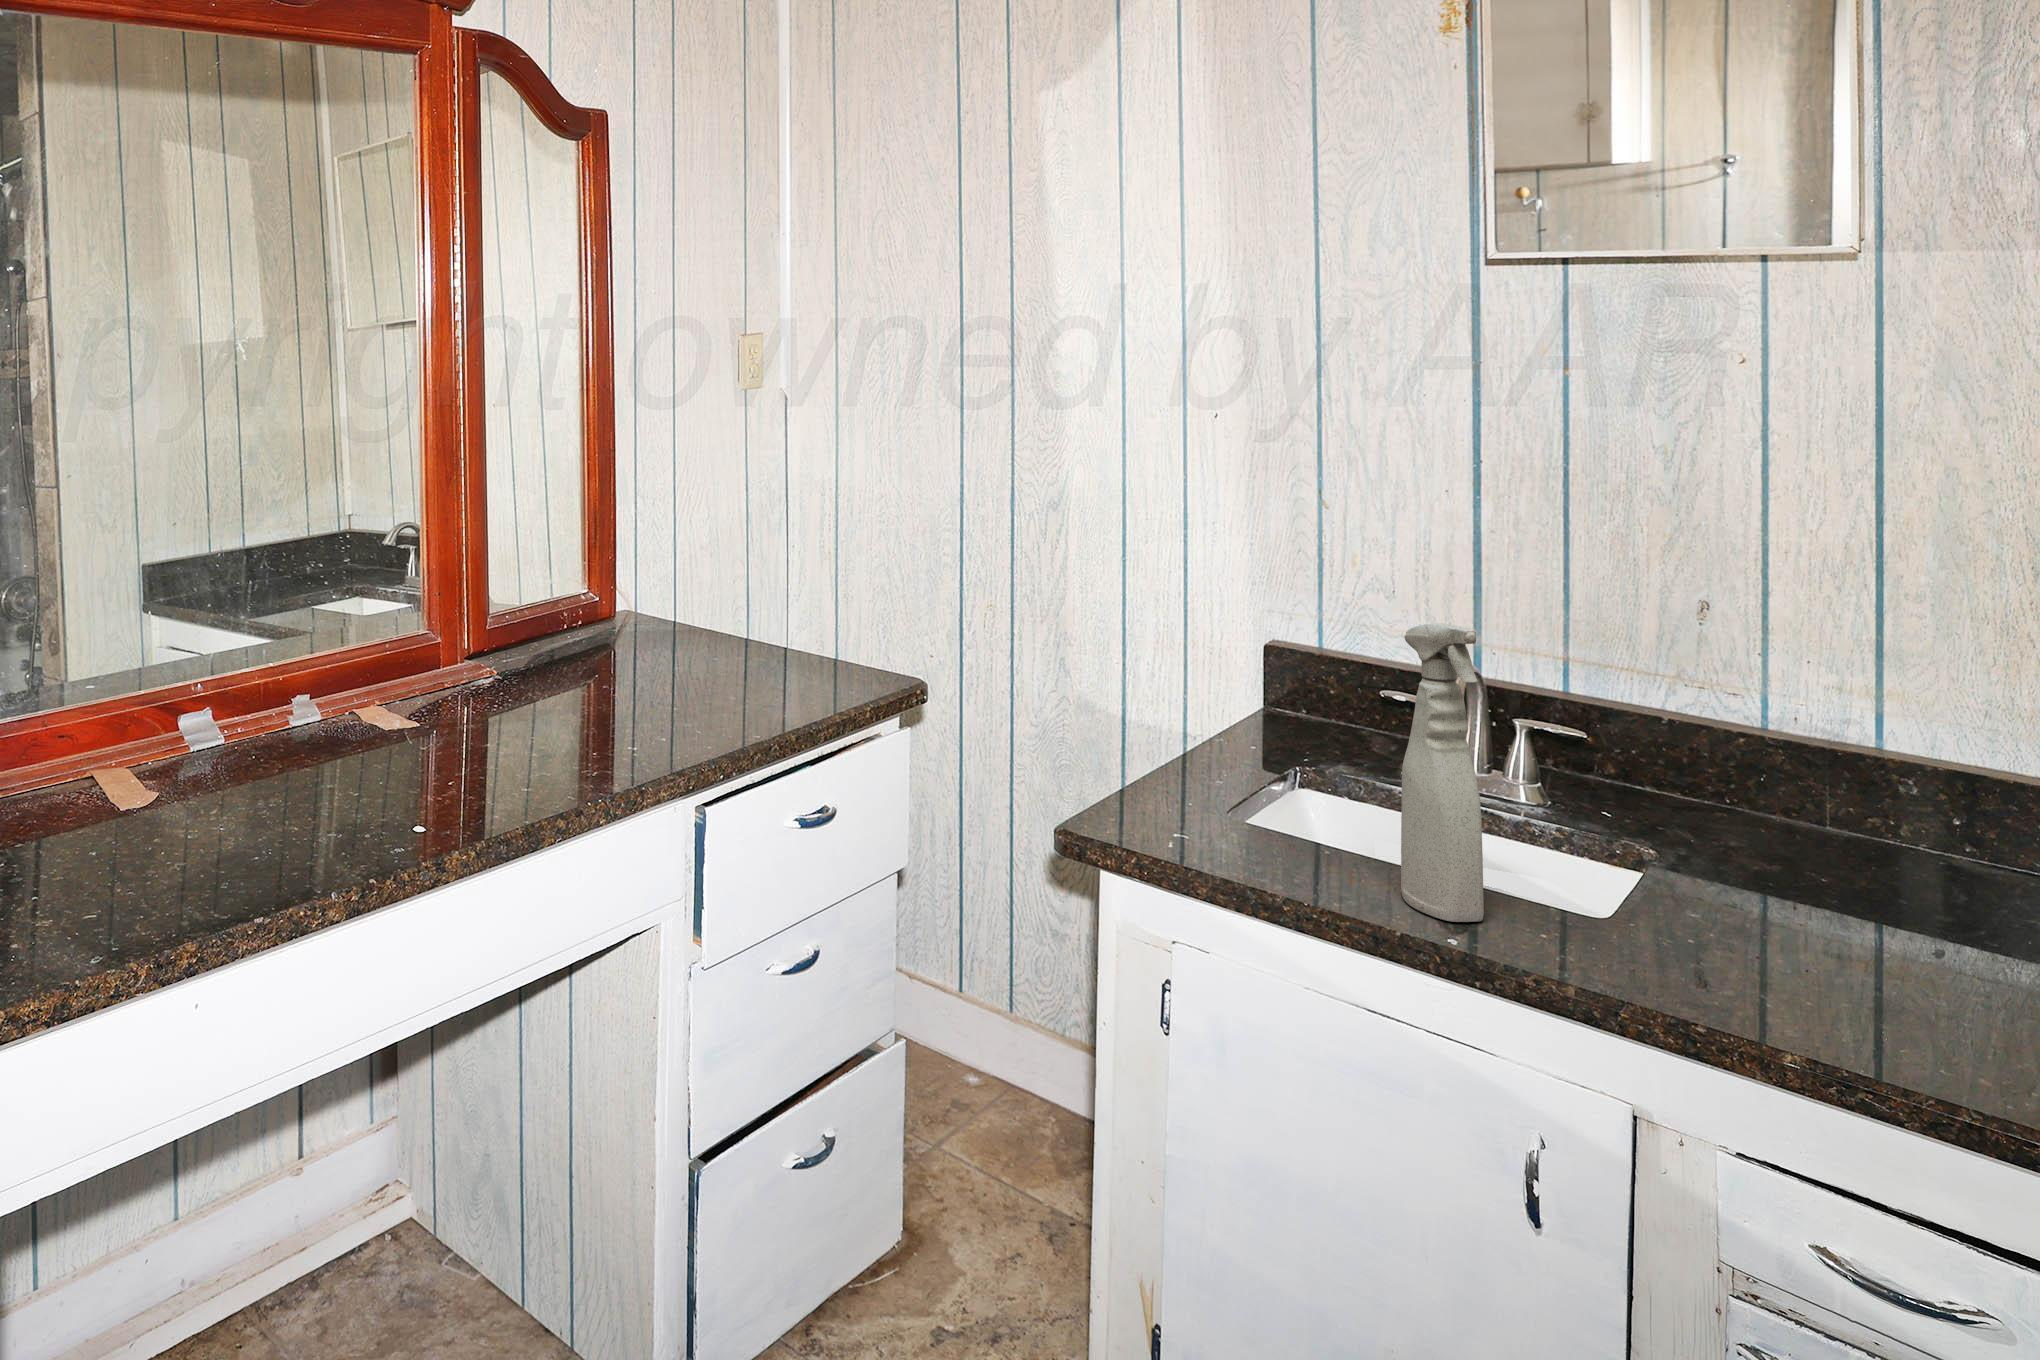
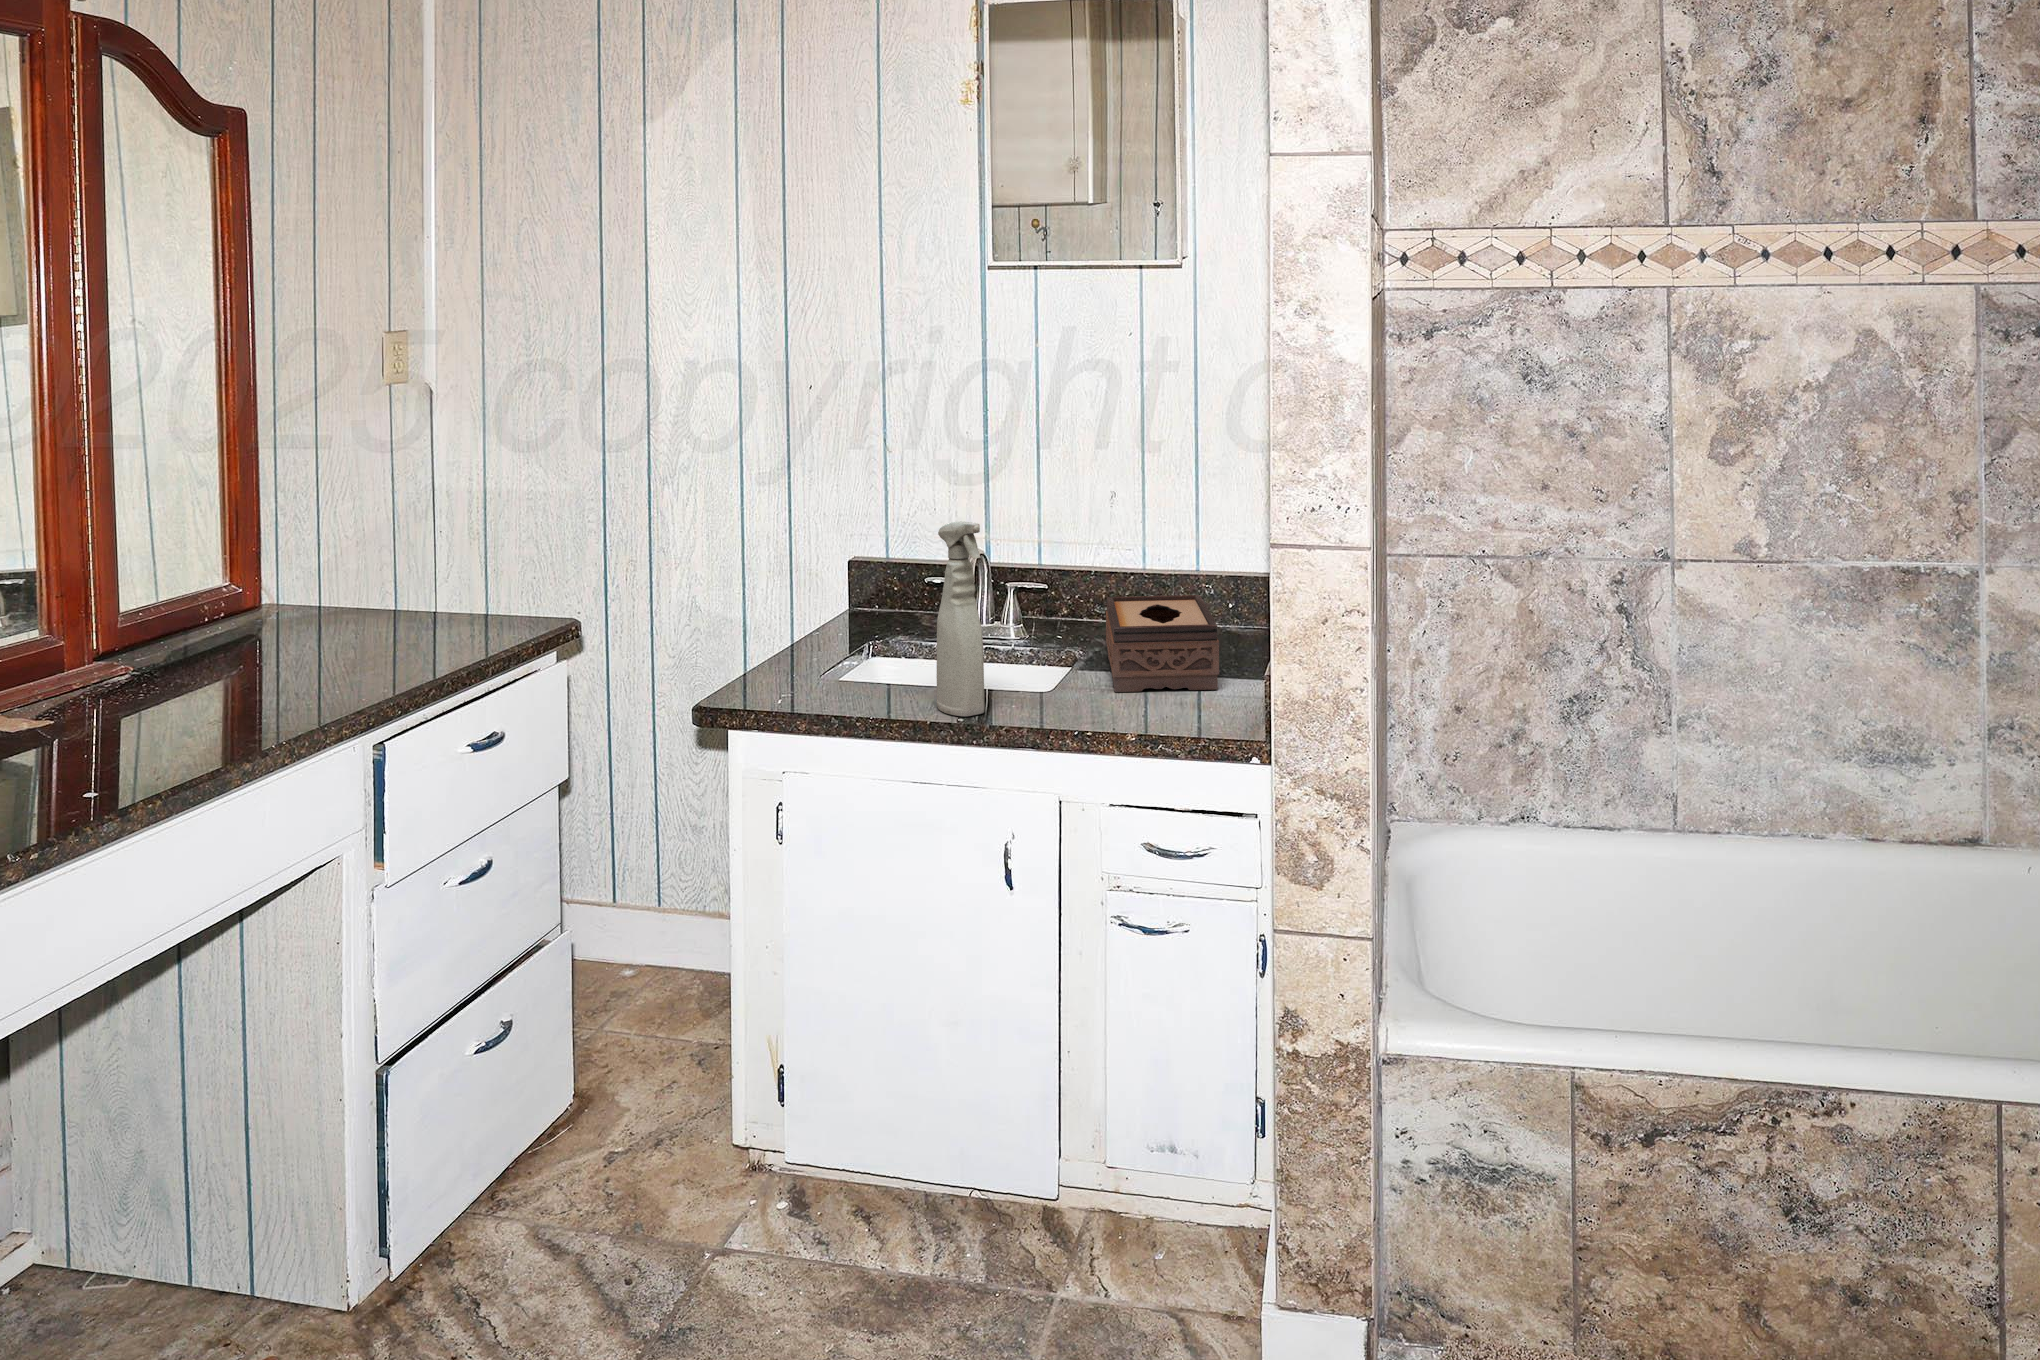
tissue box: none [1701,759,1954,956] -> present [1106,595,1219,692]

